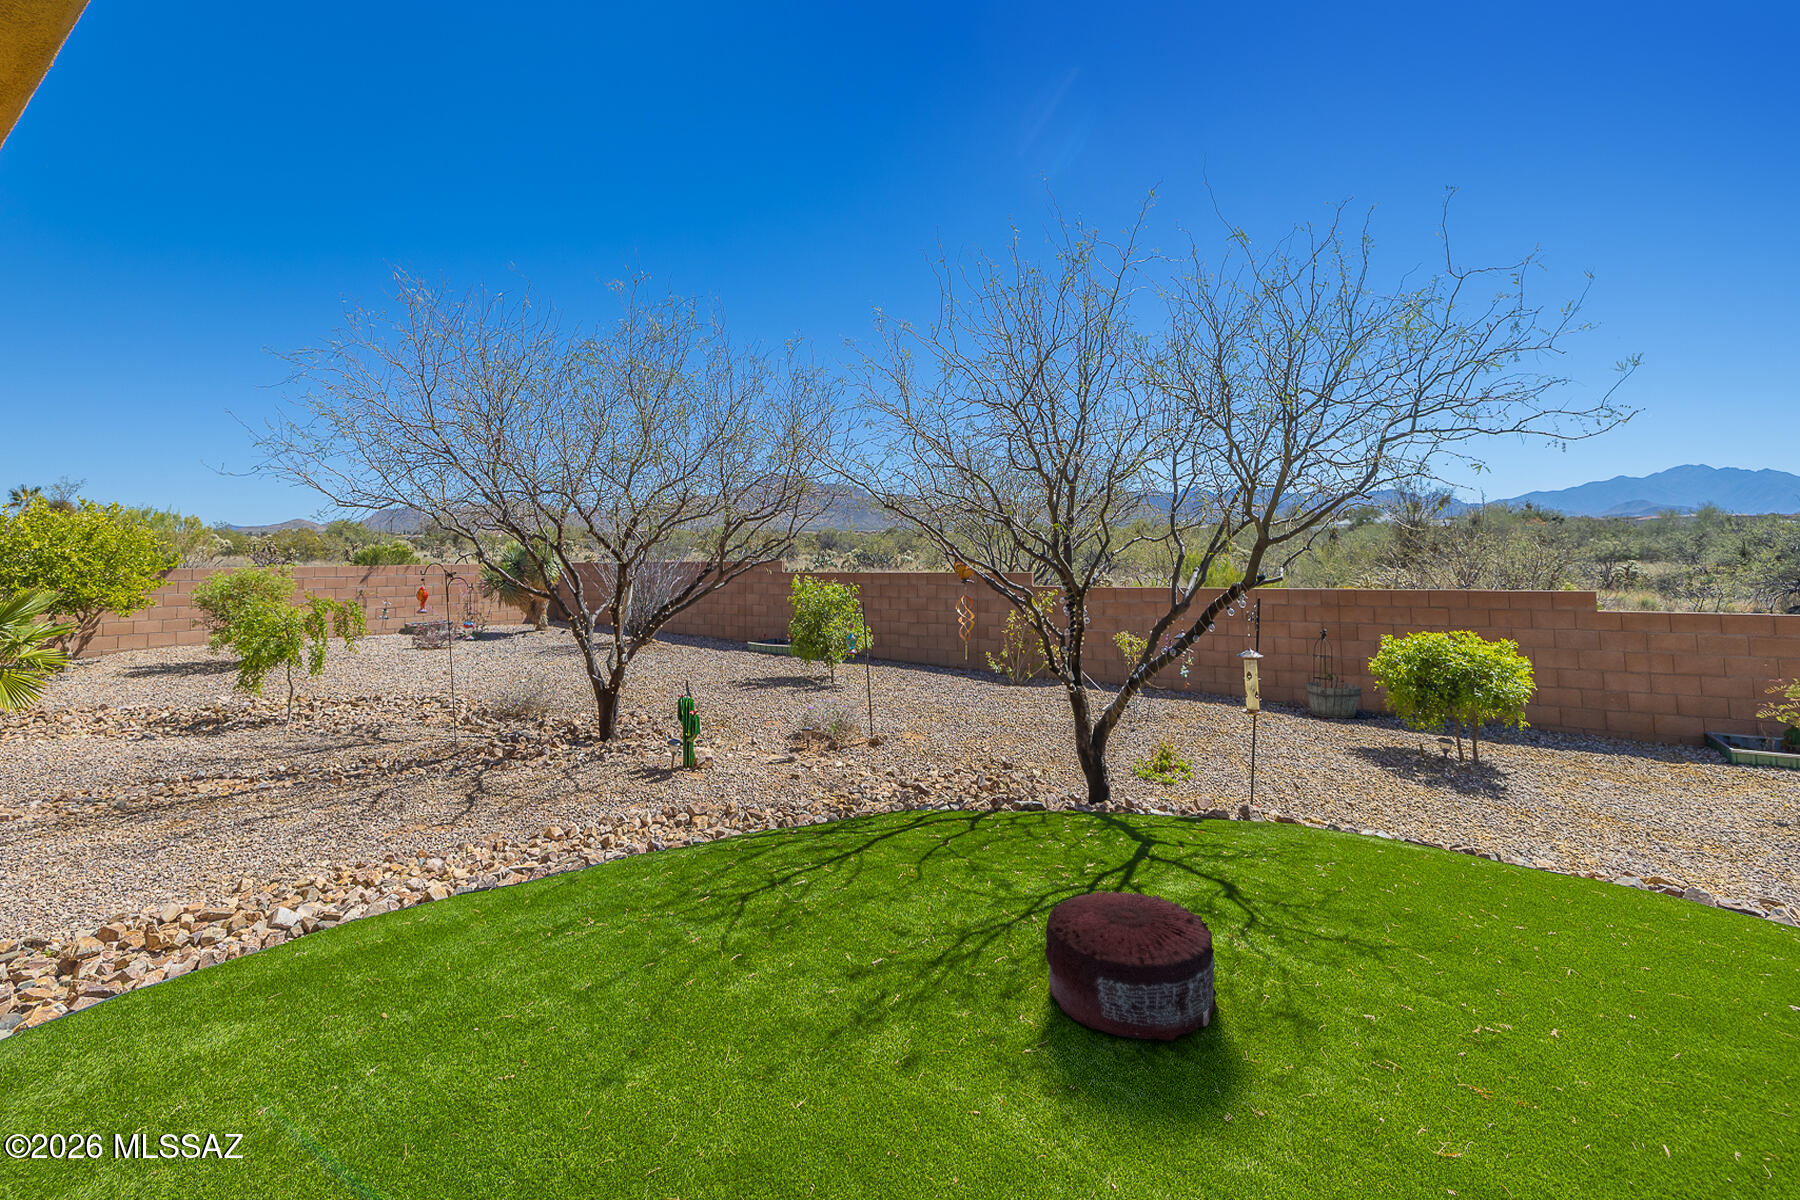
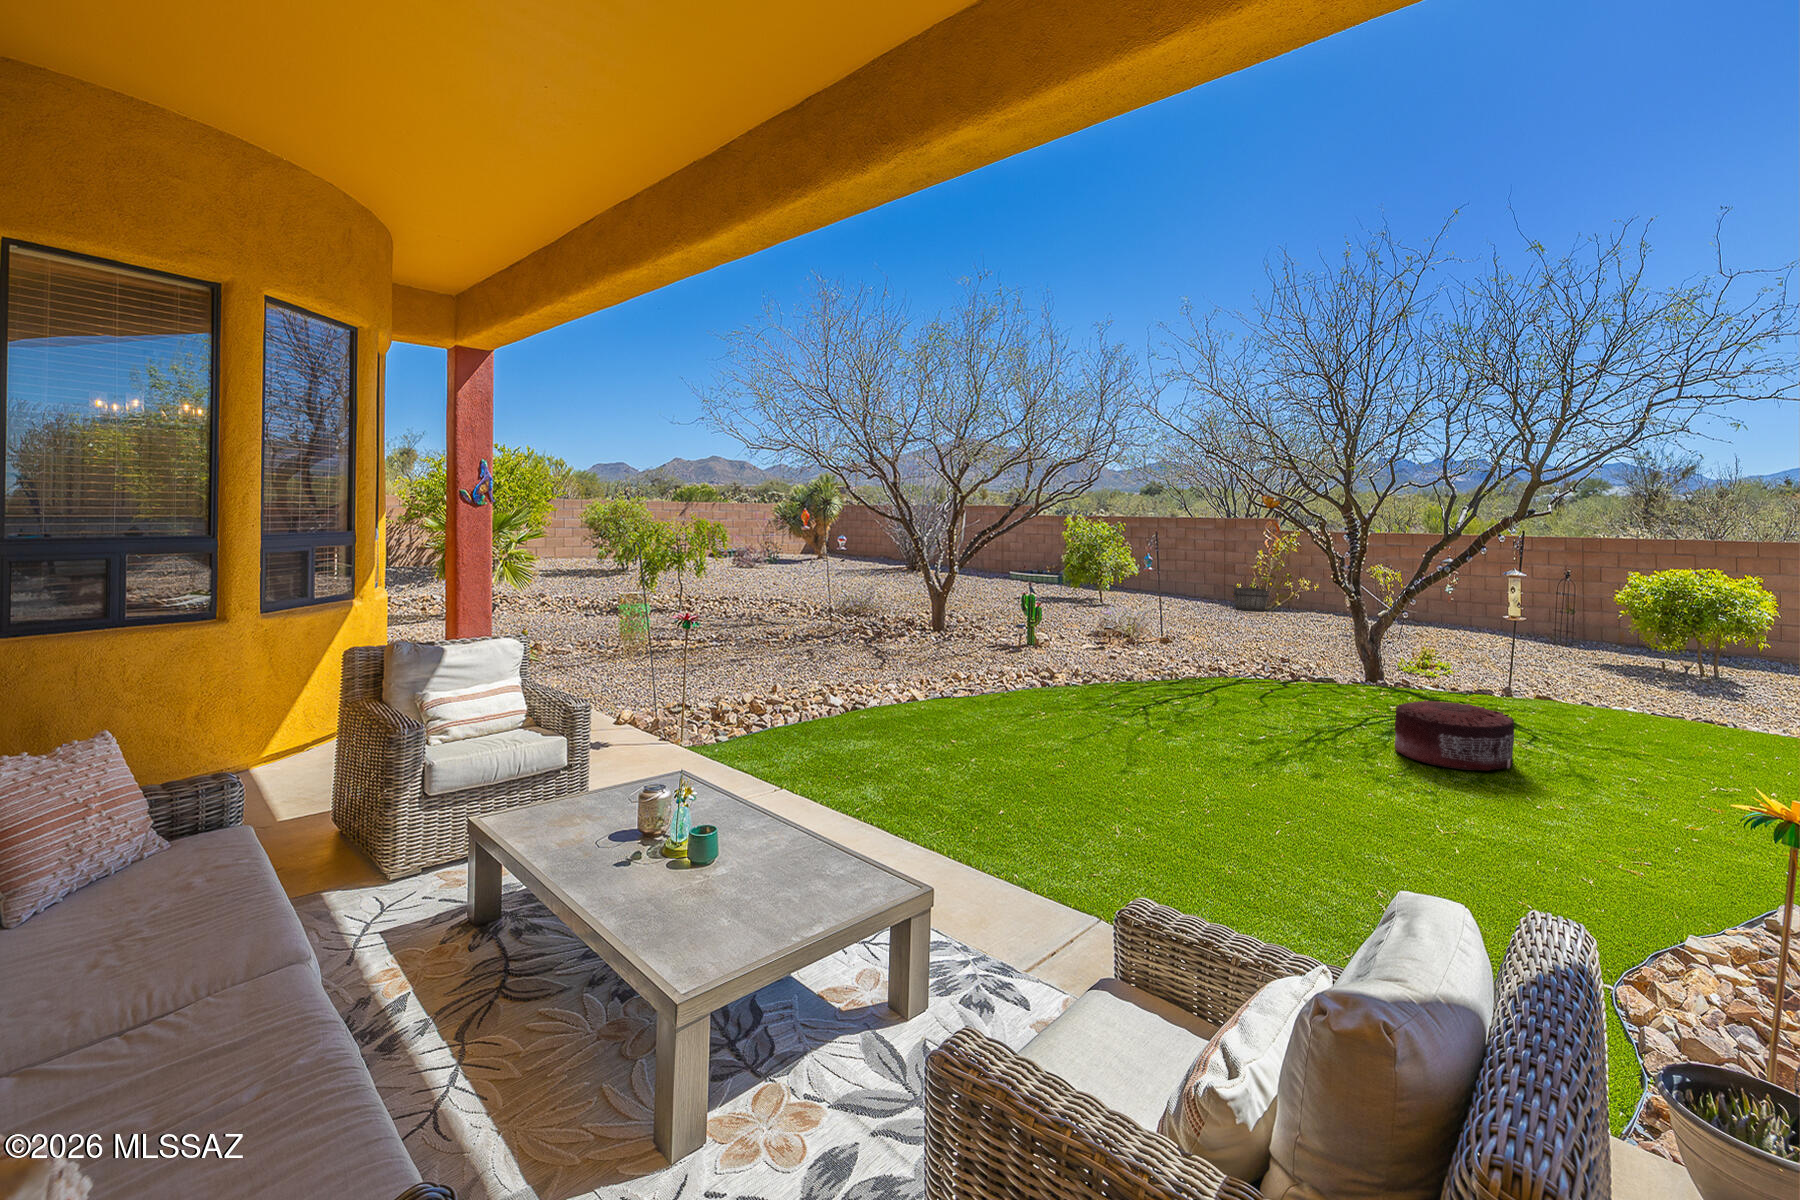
wooden bucket: present [1306,674,1362,718] -> present [1234,582,1270,611]

